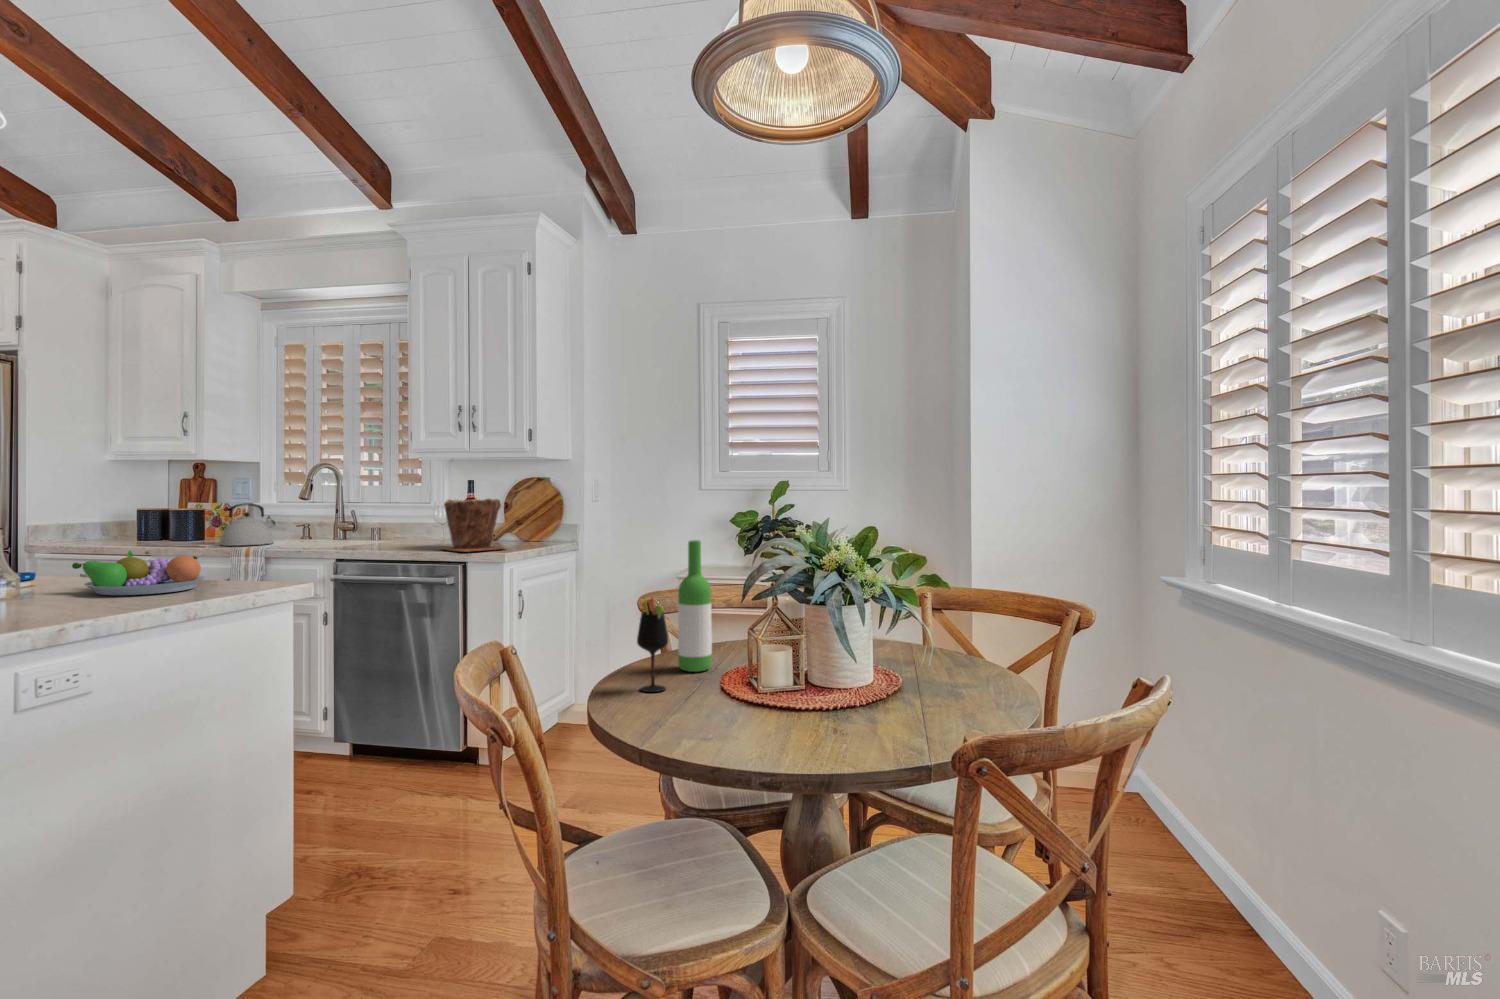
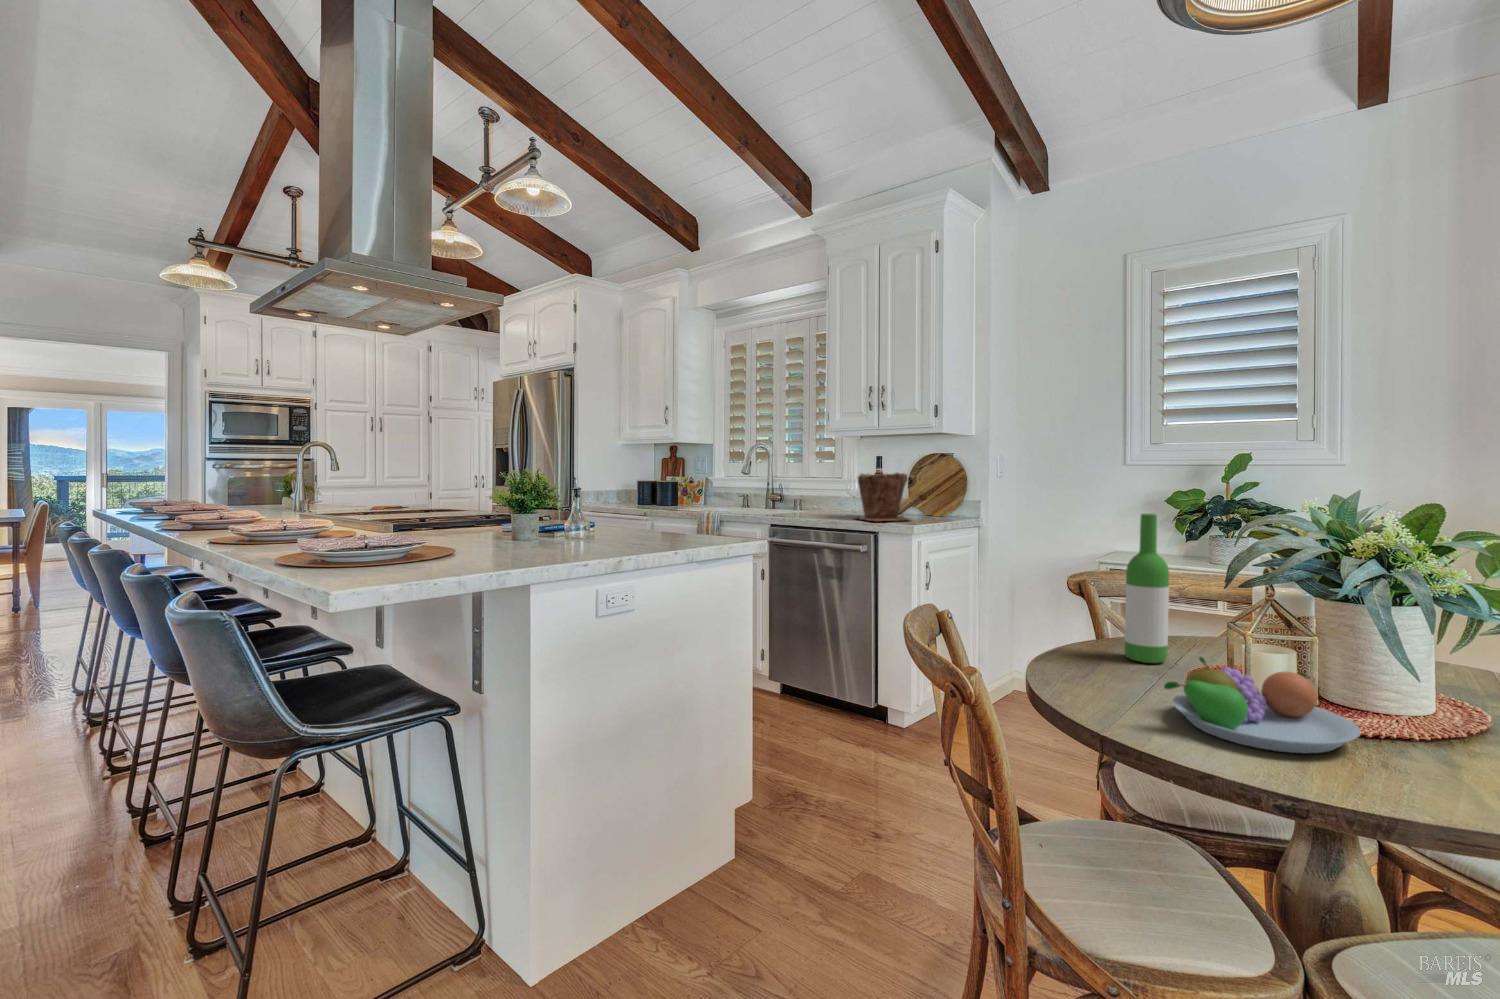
kettle: present [220,503,276,546] -> none [688,477,726,510]
fruit bowl: present [72,551,205,595] -> present [1164,657,1361,753]
wine glass: present [637,597,668,692] -> none [1082,573,1121,681]

